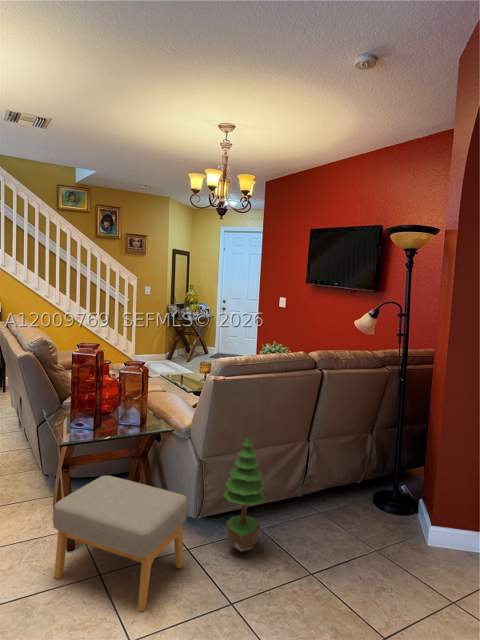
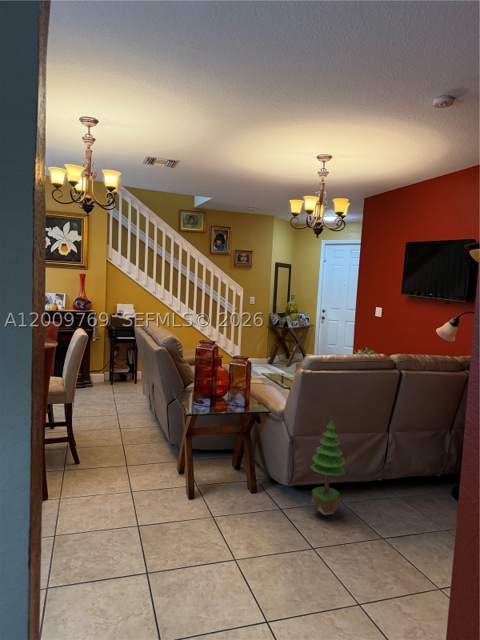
footstool: present [53,475,188,612] -> none [181,444,281,542]

